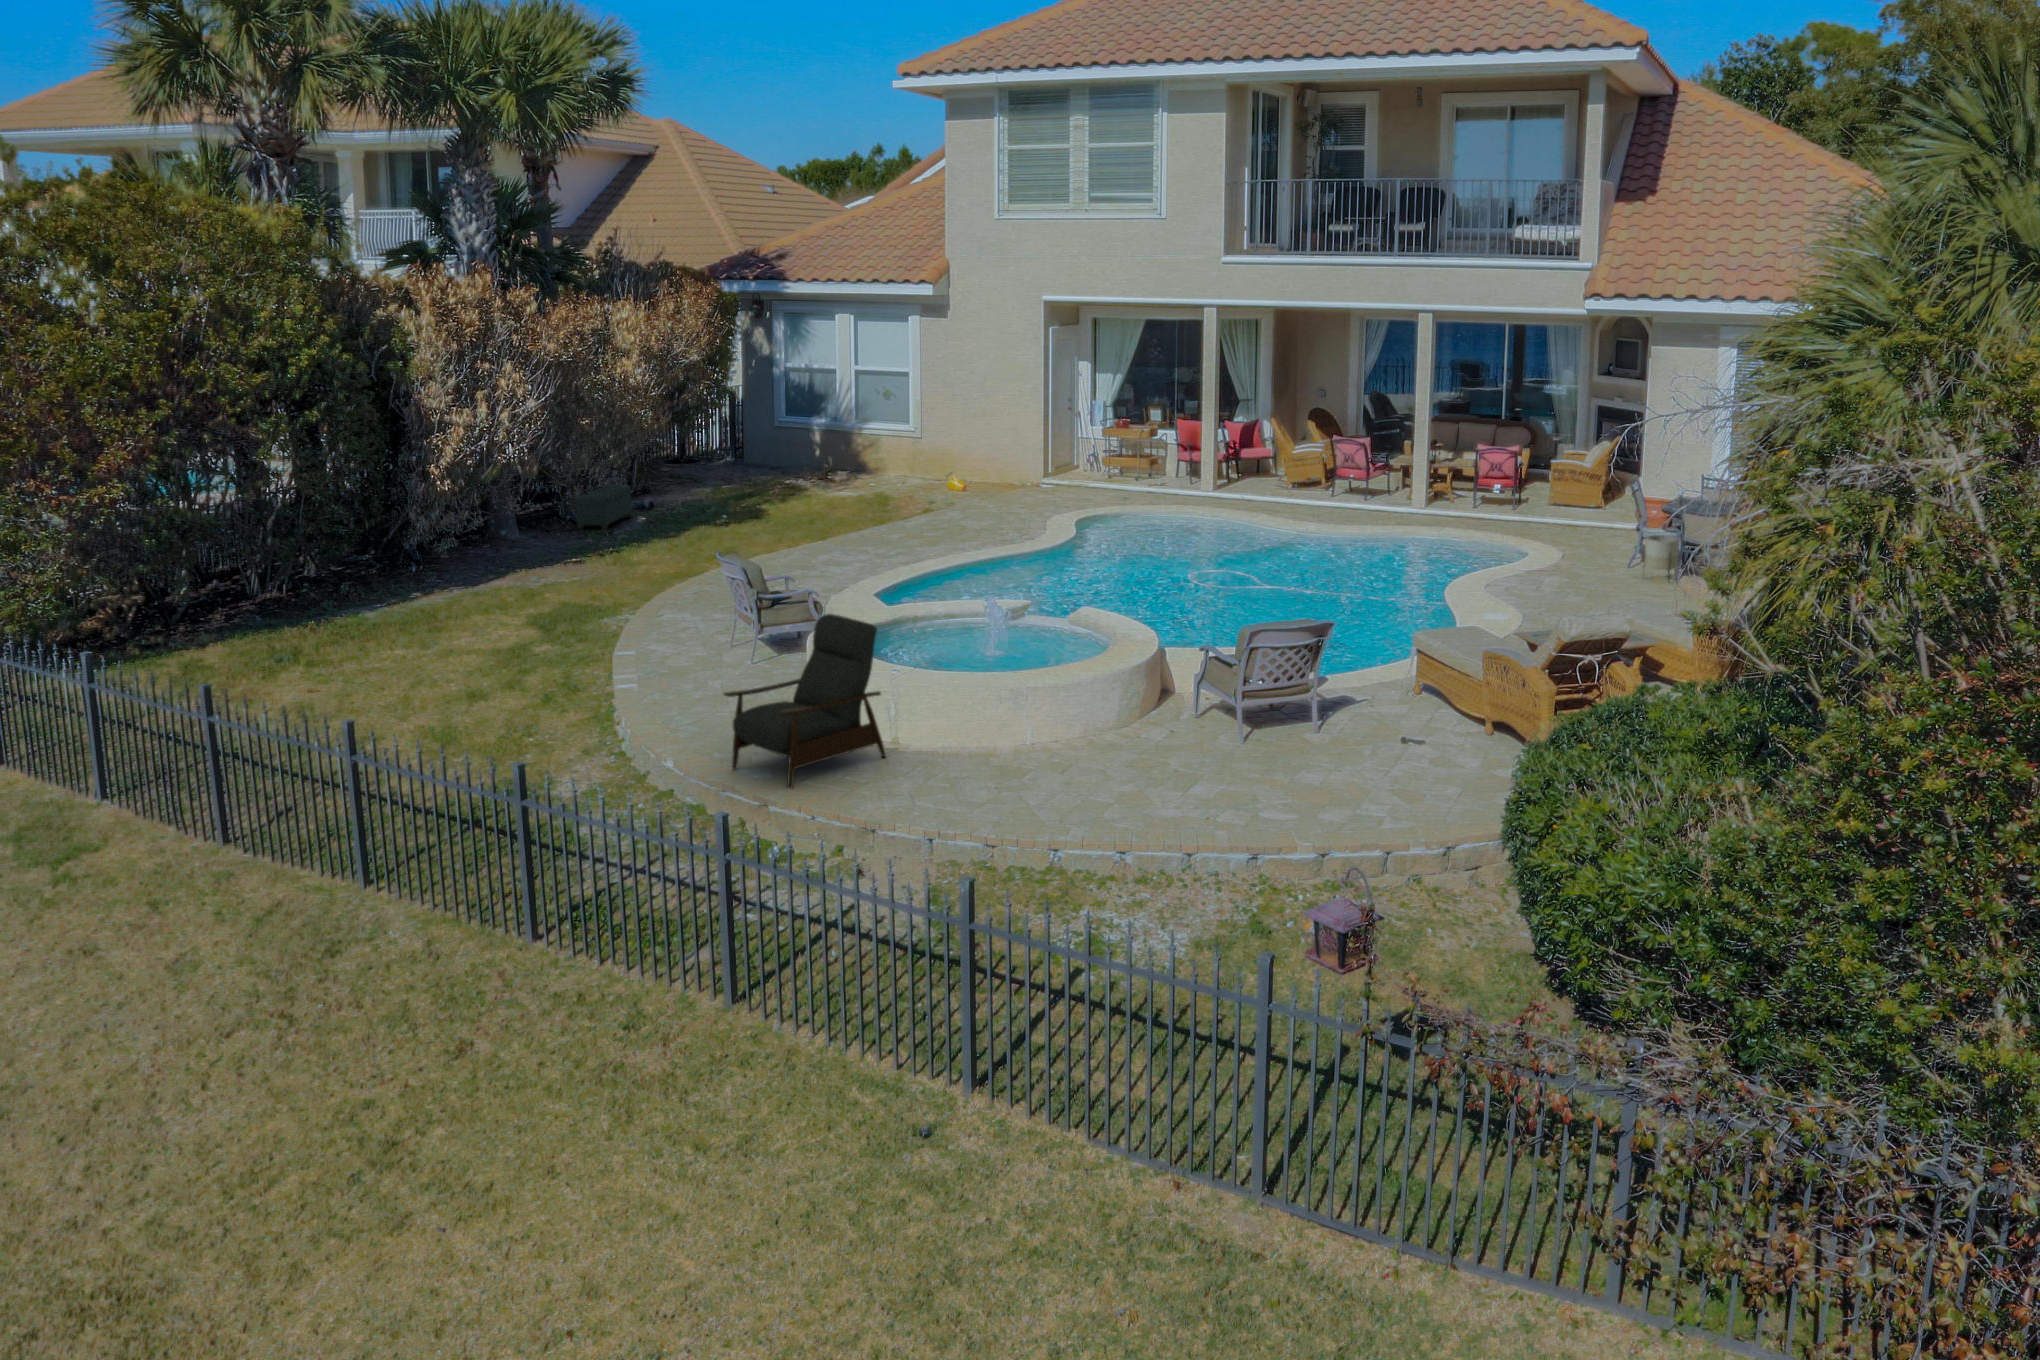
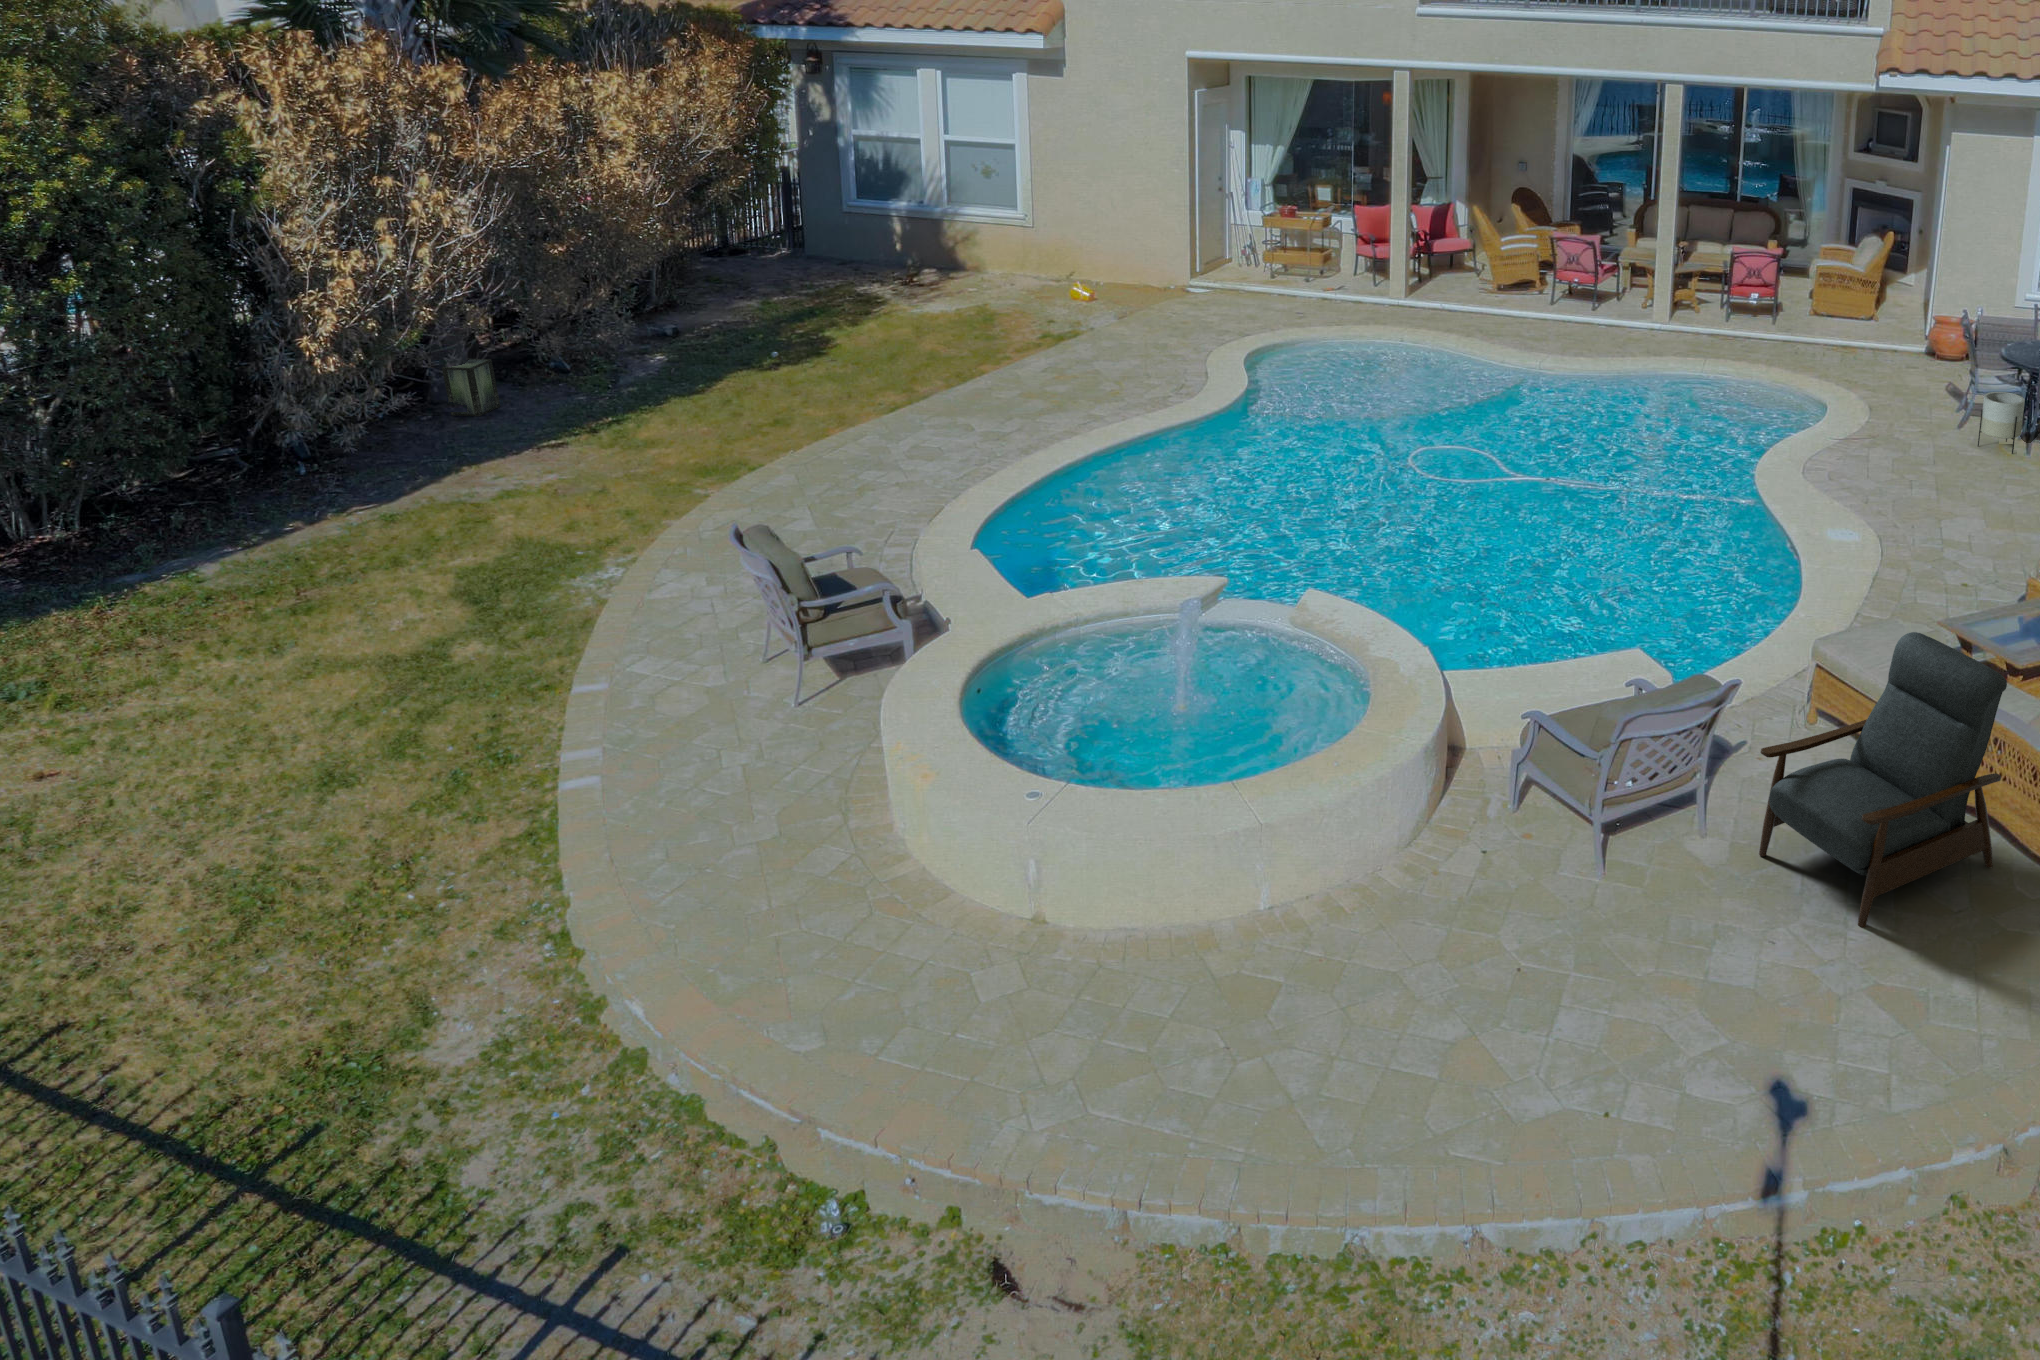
bench: present [575,486,632,529] -> none [558,315,645,381]
storage box: none [501,505,537,546] -> present [442,359,500,416]
chair: present [724,614,886,789] -> present [1759,632,2007,927]

